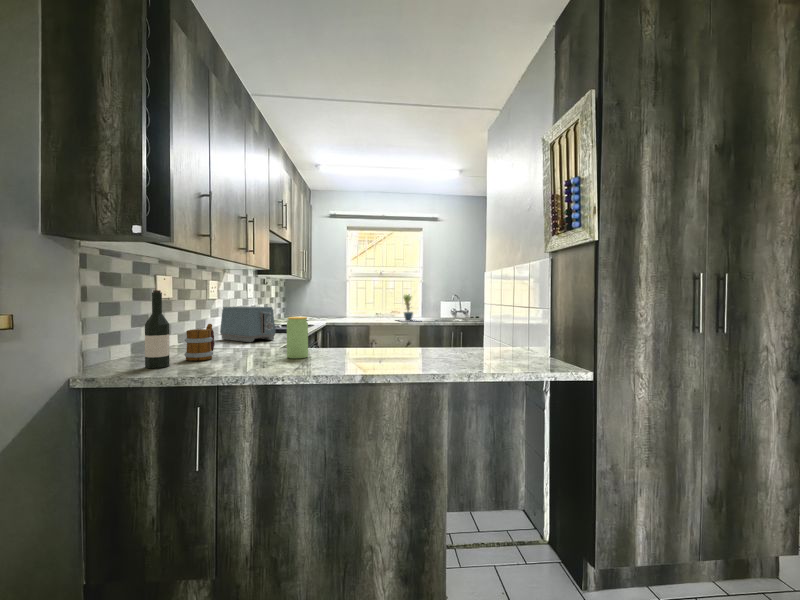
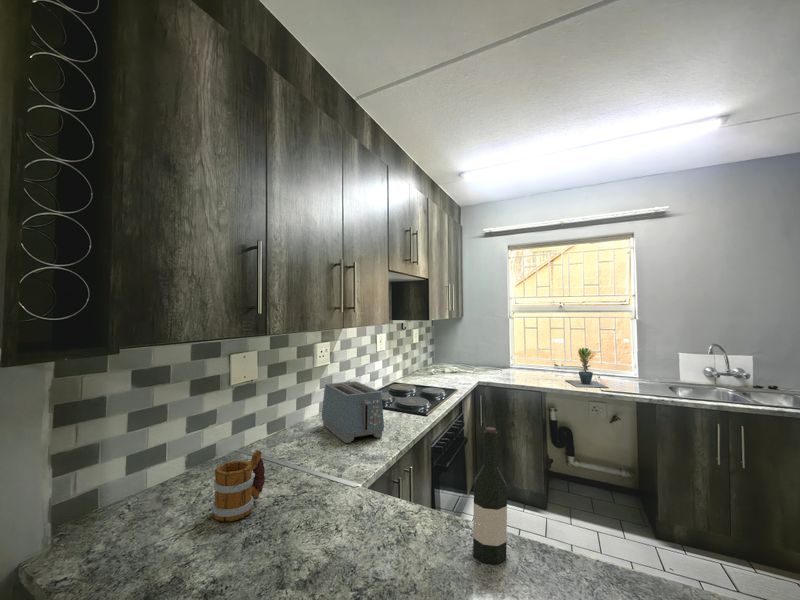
wine bottle: present [145,290,170,368] -> present [473,427,507,564]
jar: present [287,317,308,359] -> none [355,460,392,547]

